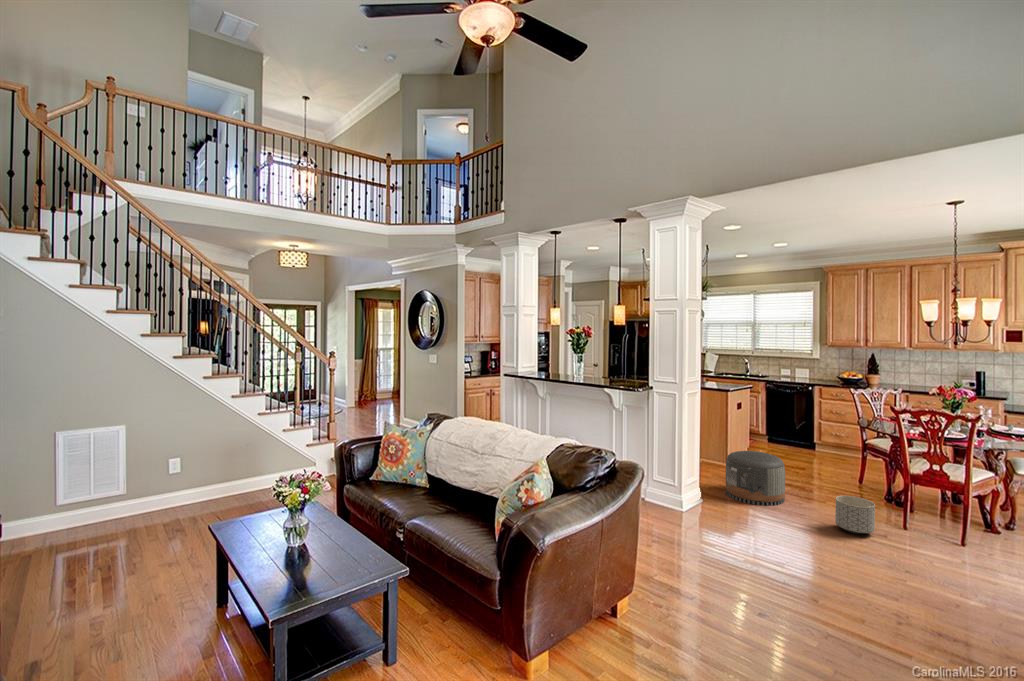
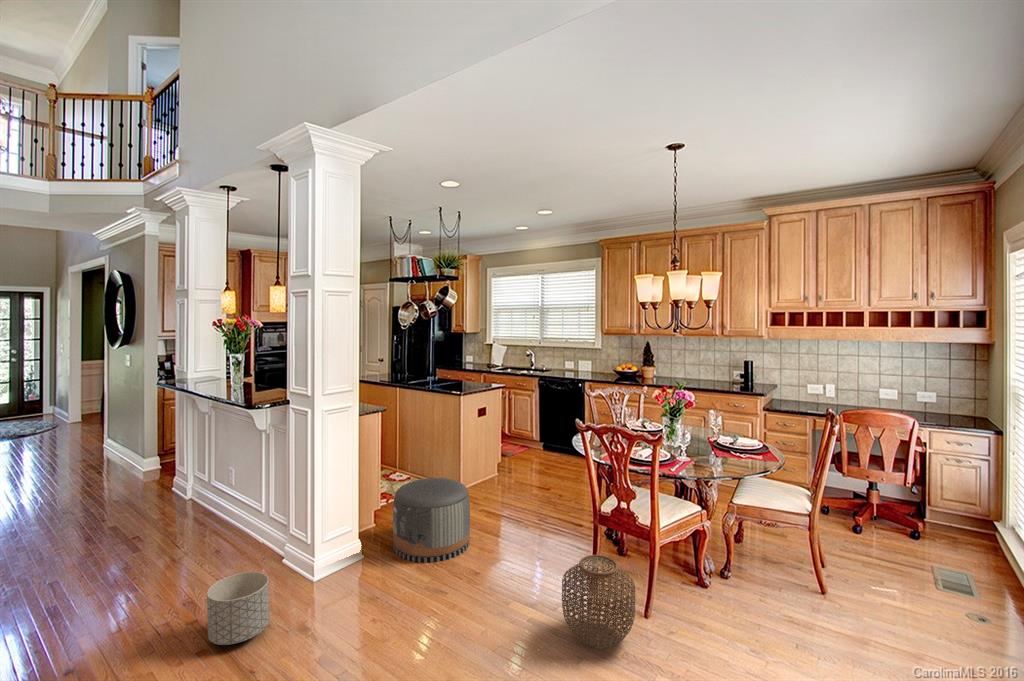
planter: present [835,496,875,534] -> present [207,572,269,645]
woven basket: none [906,498,970,556] -> present [562,555,635,649]

